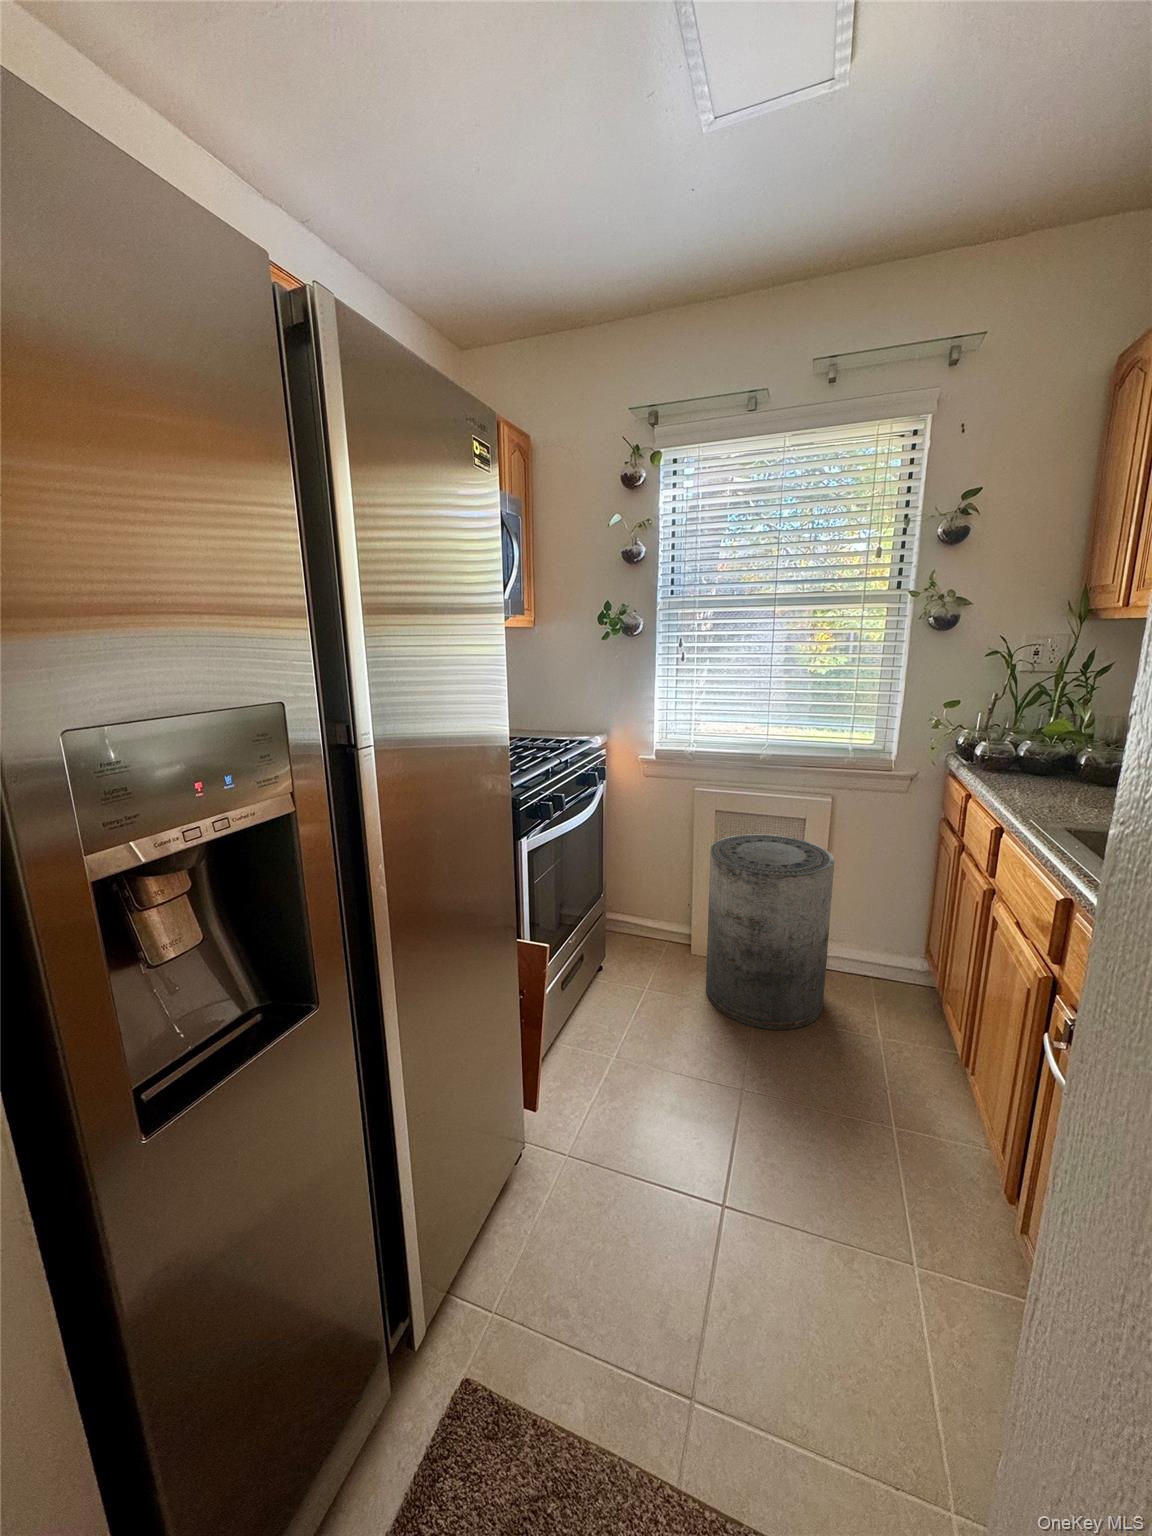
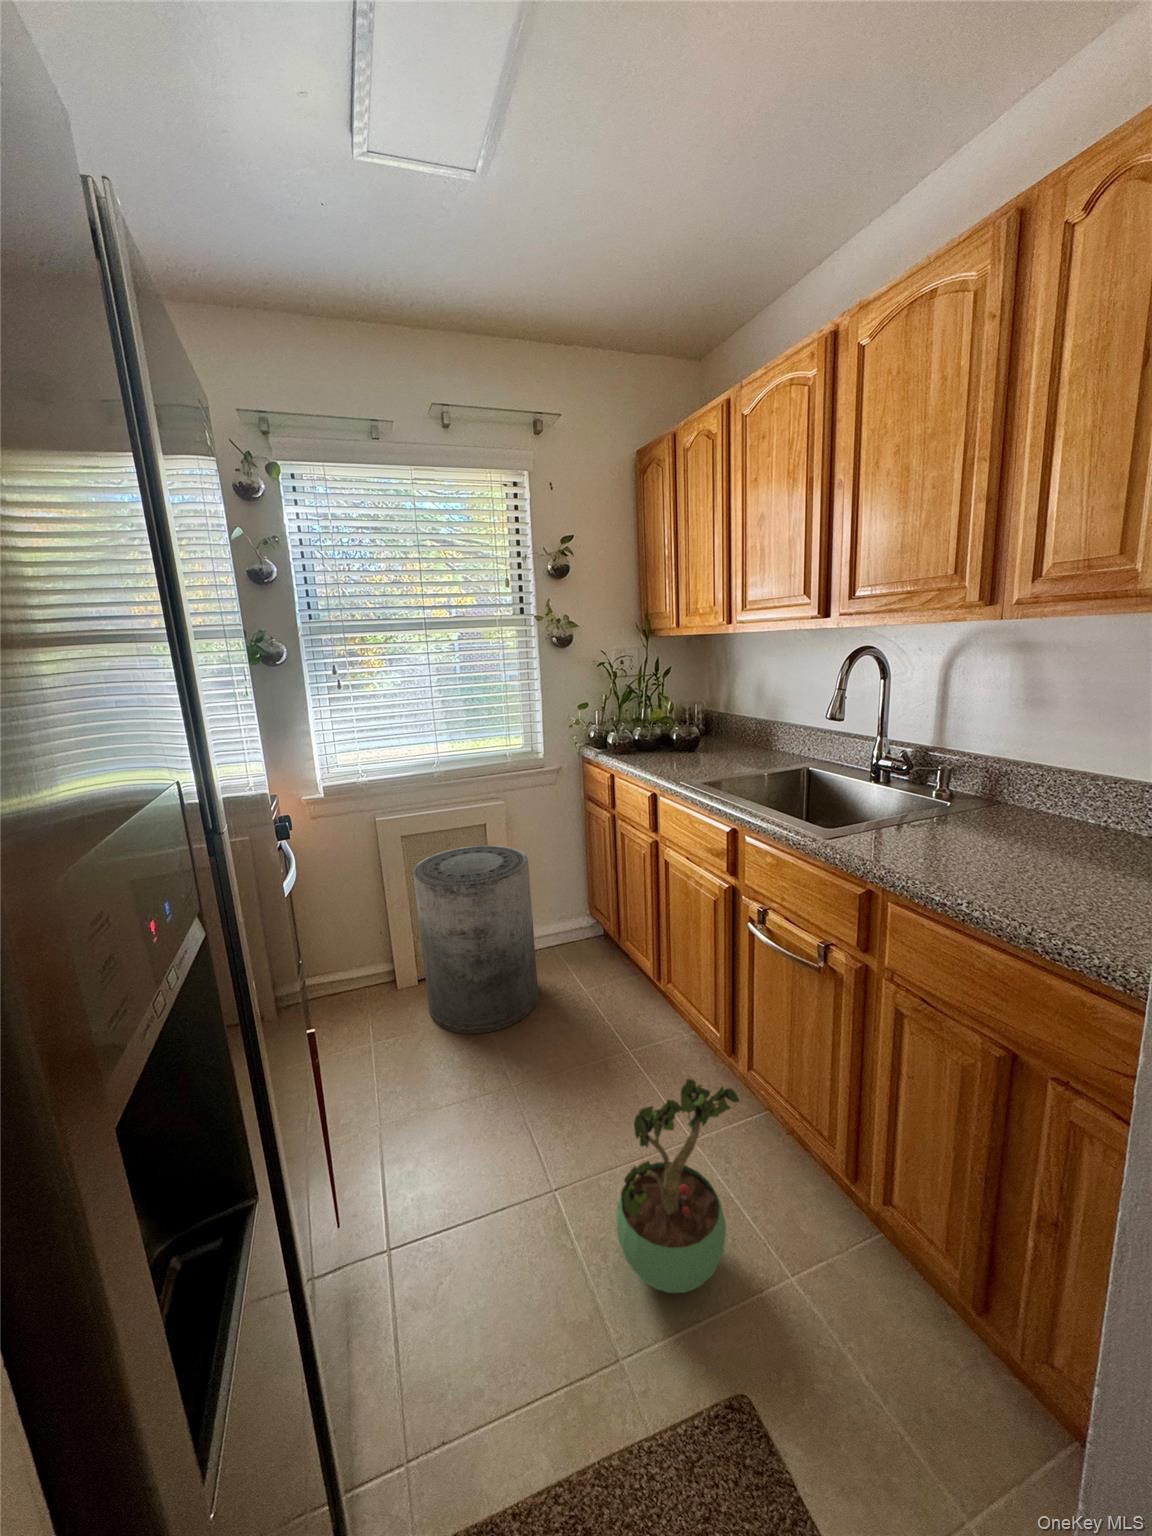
potted plant: none [728,1169,921,1409] -> present [616,1079,740,1293]

